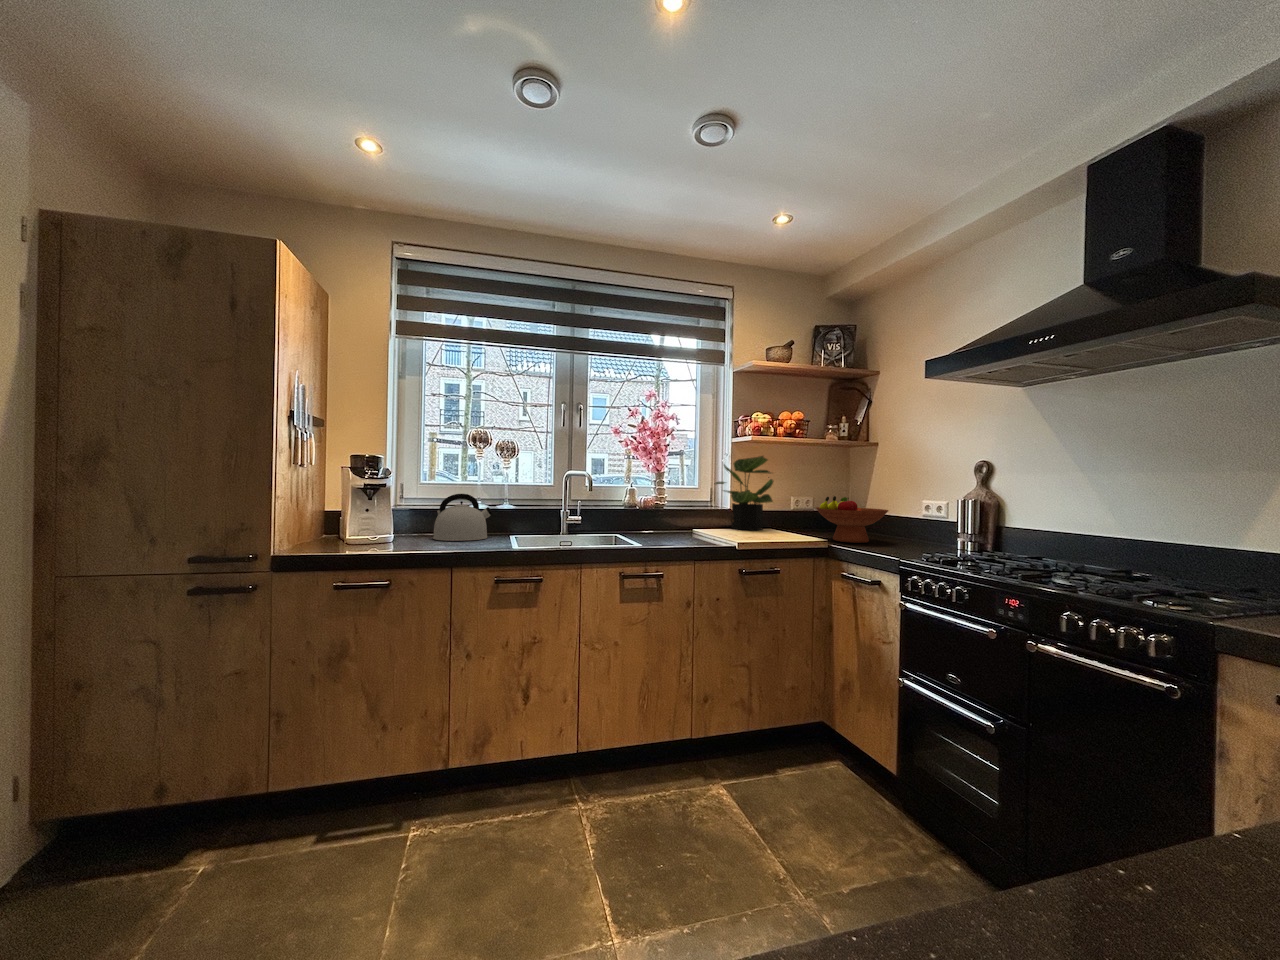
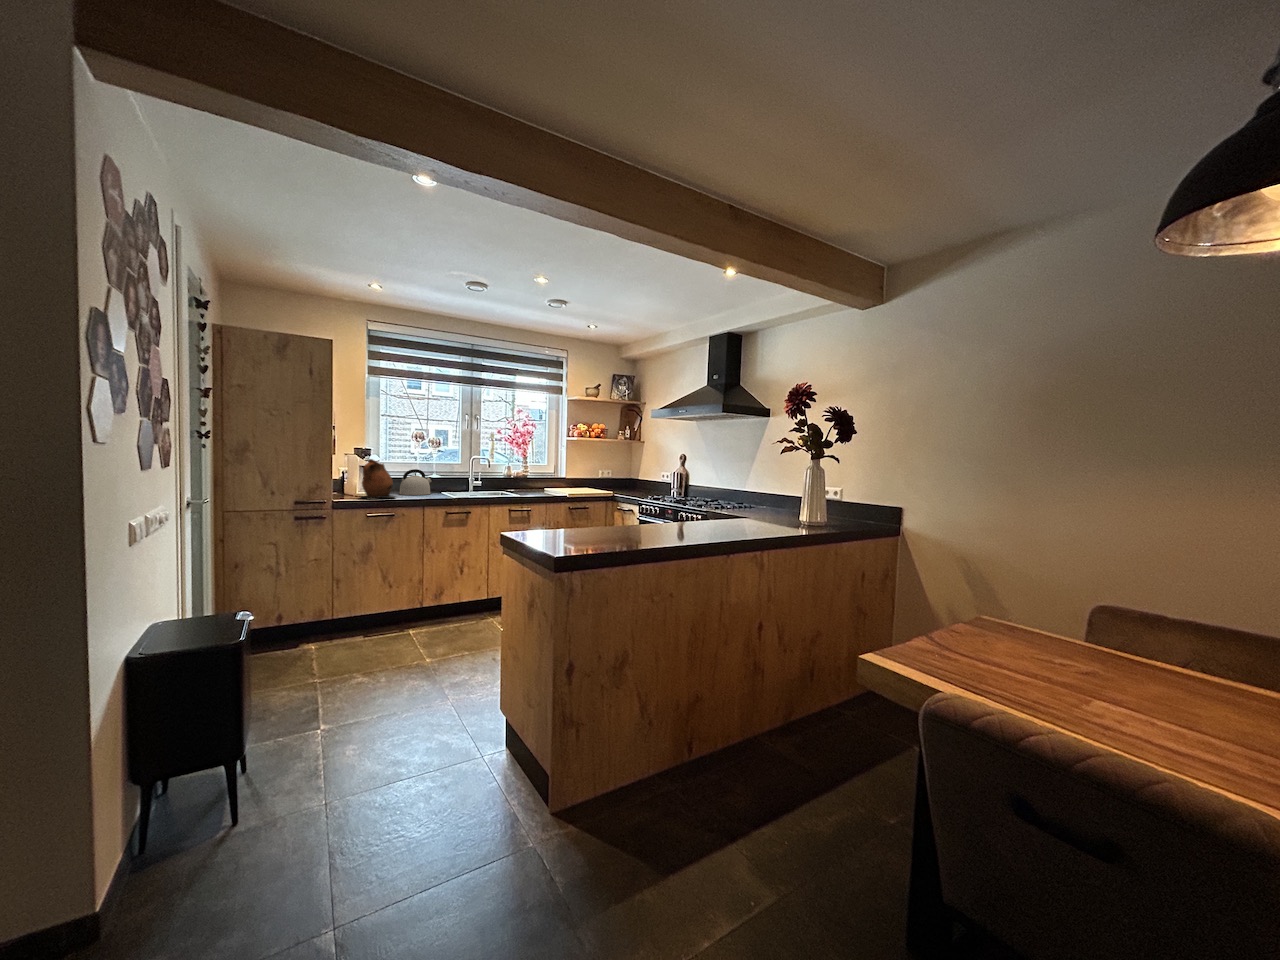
potted plant: present [714,456,773,530] -> none [555,448,590,489]
ceramic pitcher: none [342,473,409,550] -> present [362,459,395,498]
fruit bowl: present [816,496,888,543] -> none [609,470,643,494]

